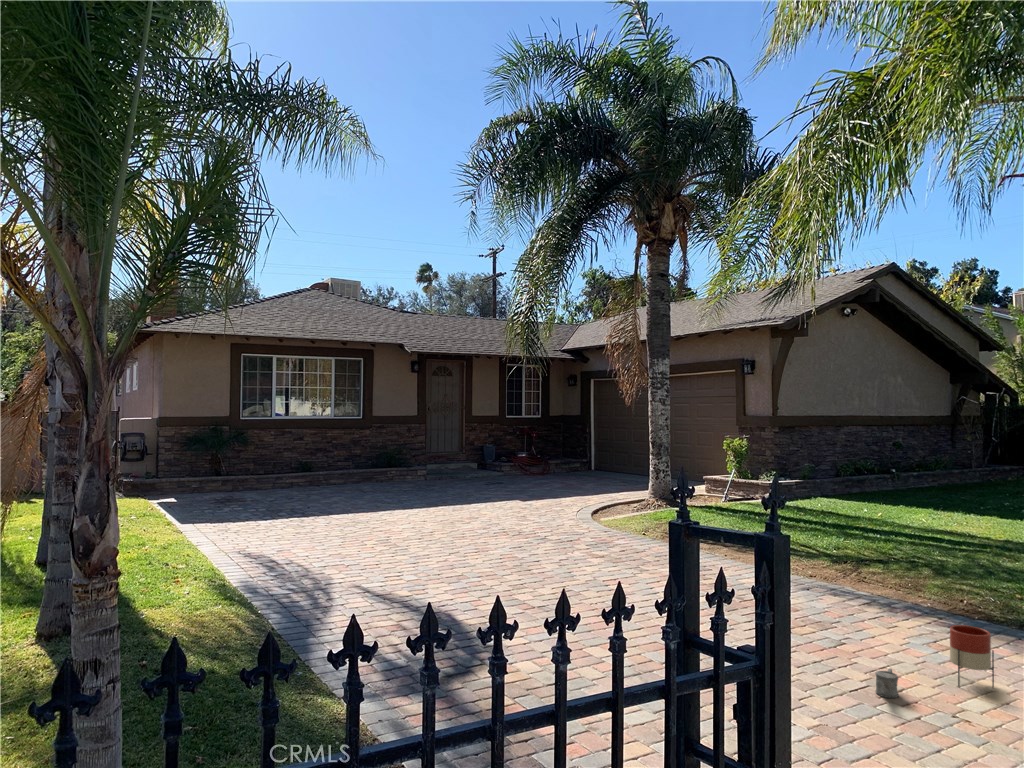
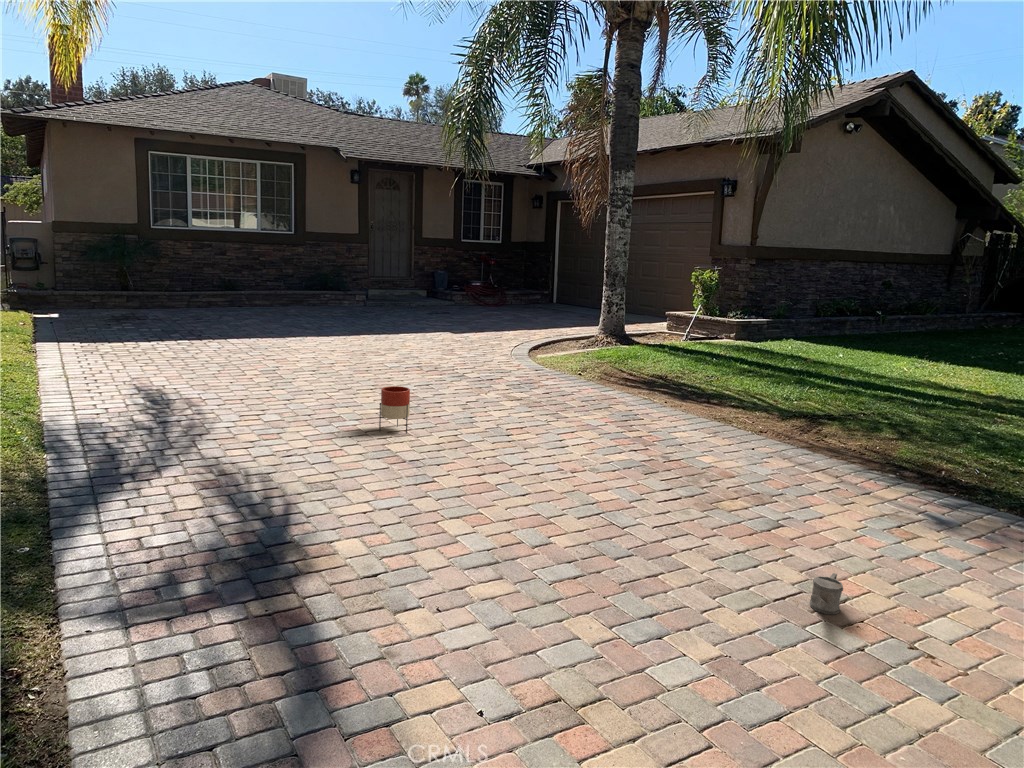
planter: present [950,625,994,687] -> present [379,386,410,433]

